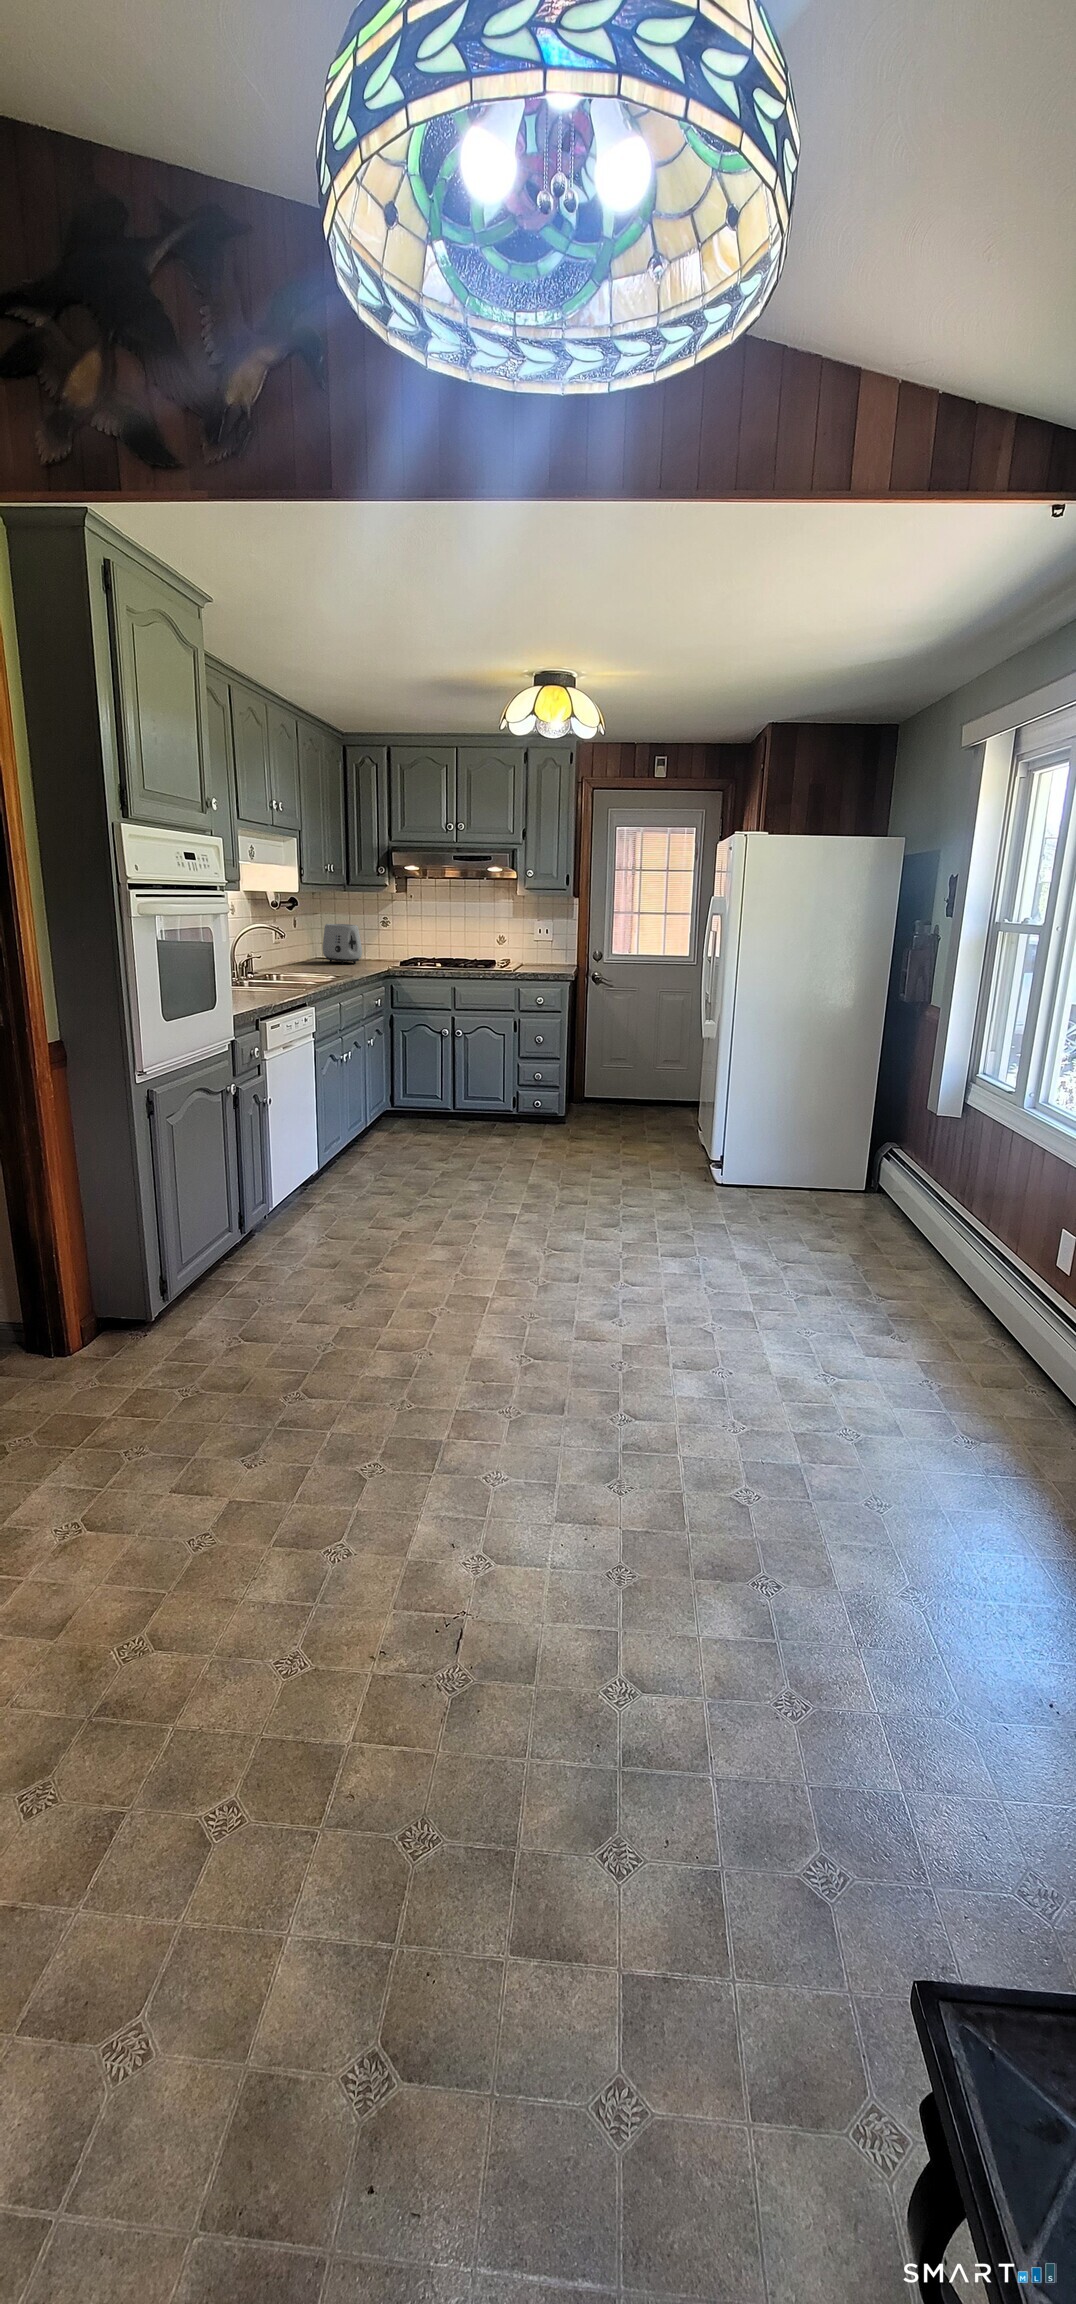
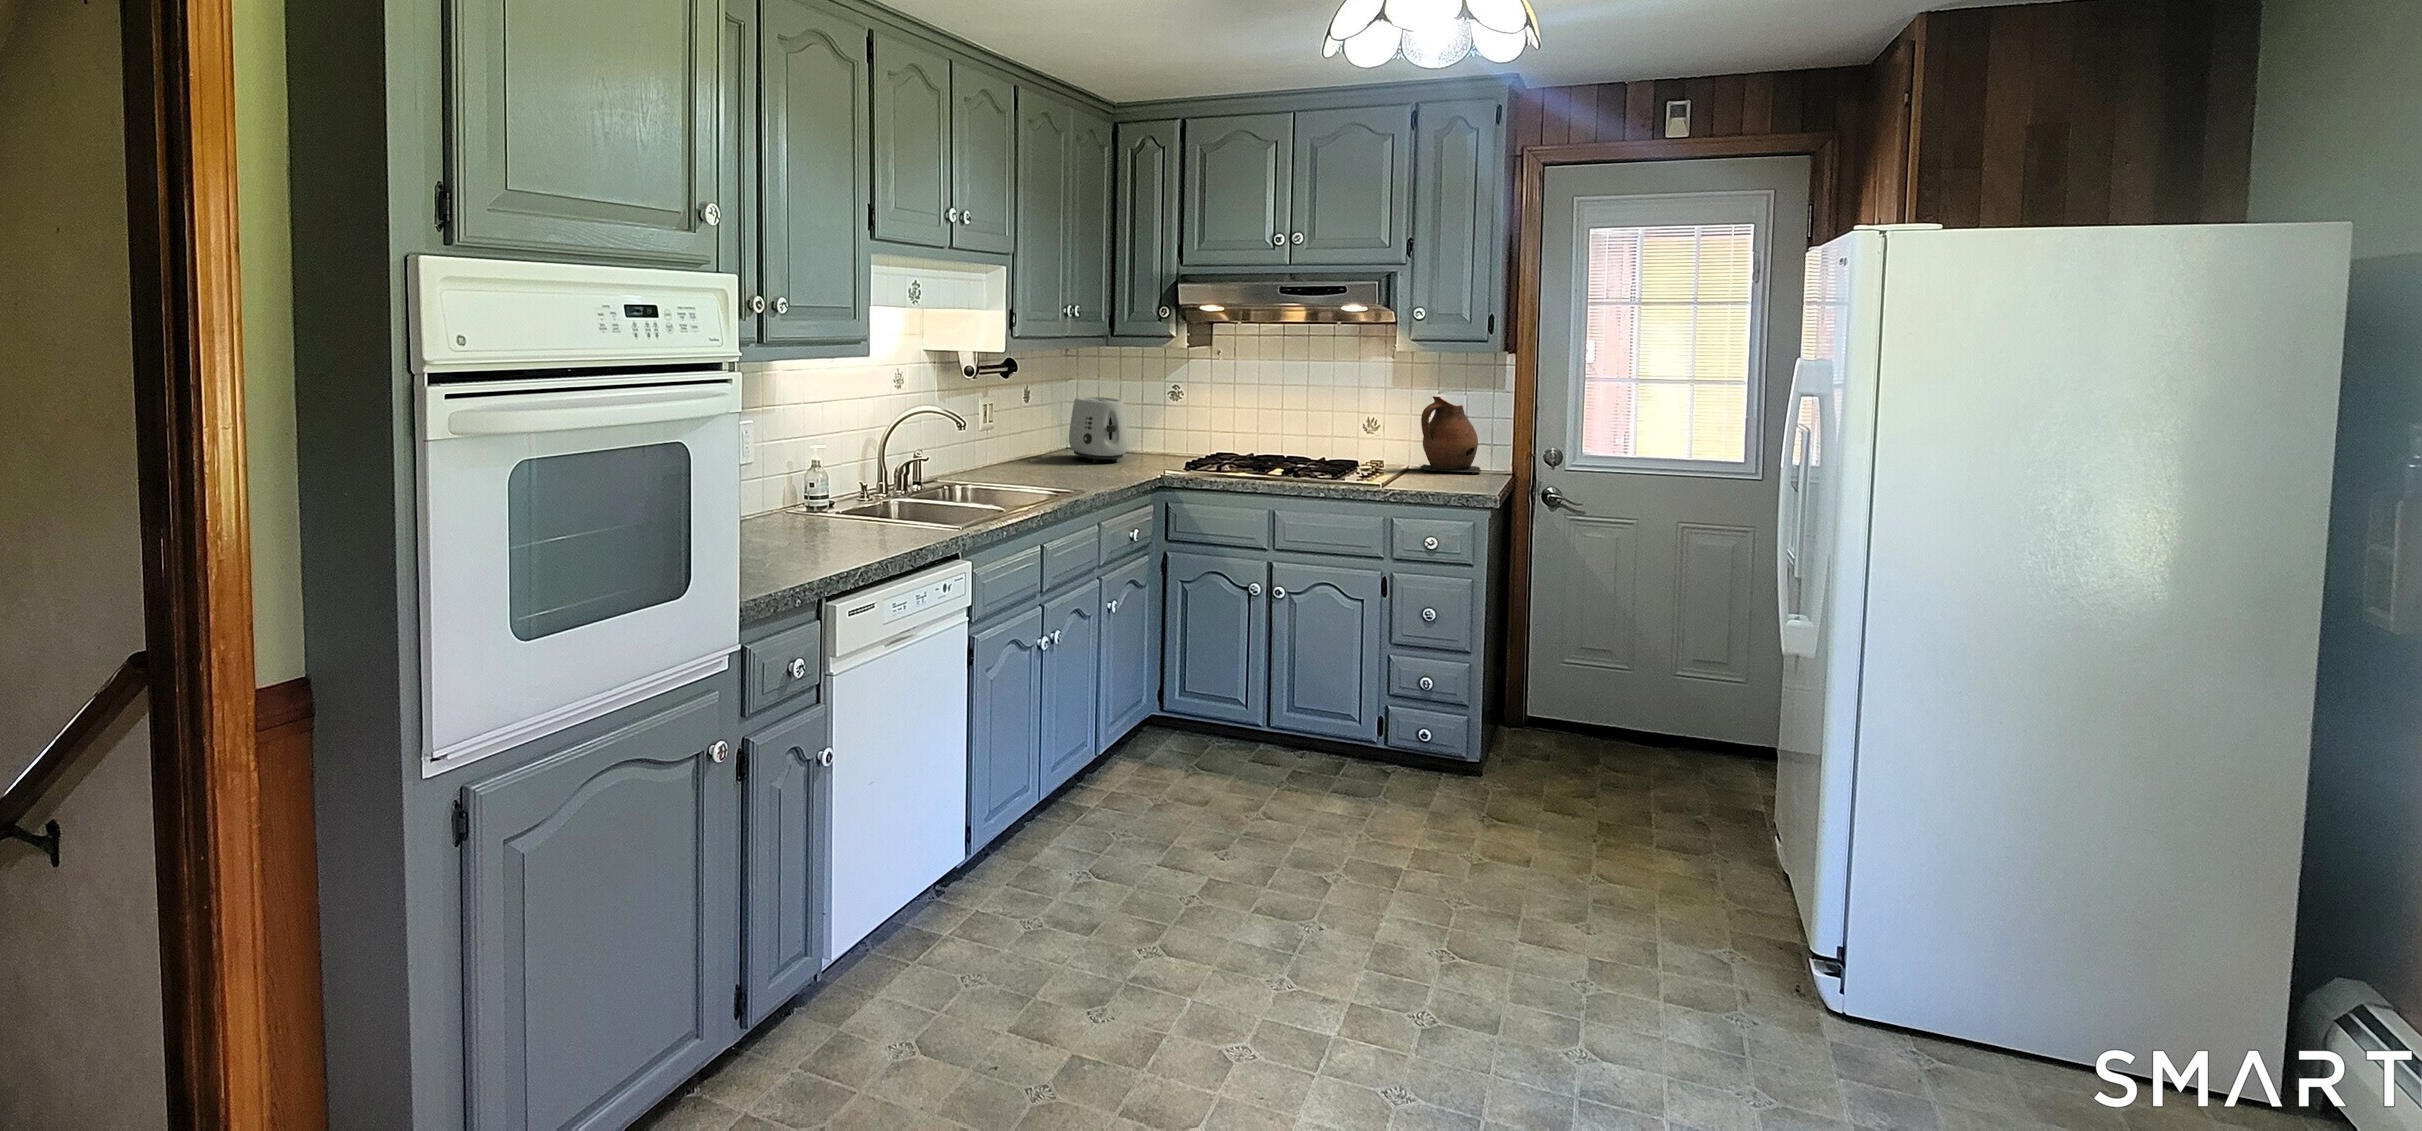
ceramic pitcher: none [528,922,562,965] -> present [1420,396,1481,474]

